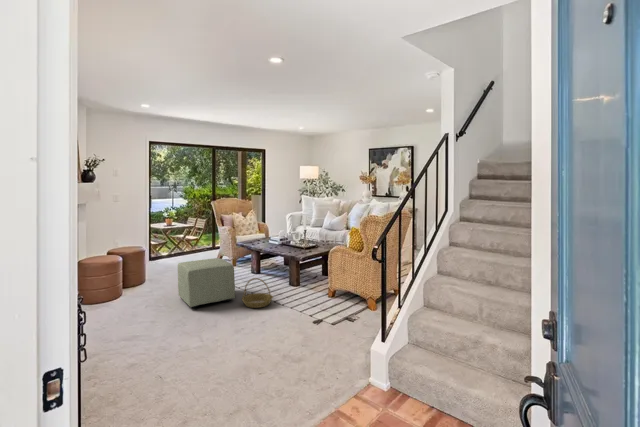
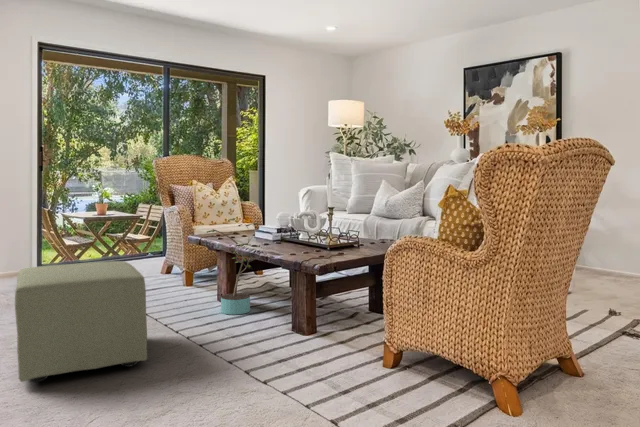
potted plant: none [249,236,275,279] -> present [207,218,260,315]
basket: present [242,278,273,308] -> none [156,311,238,391]

